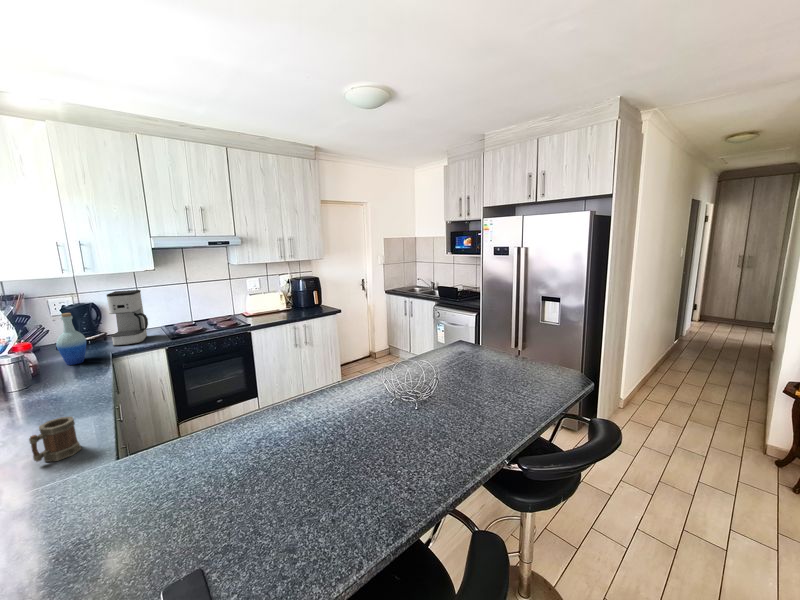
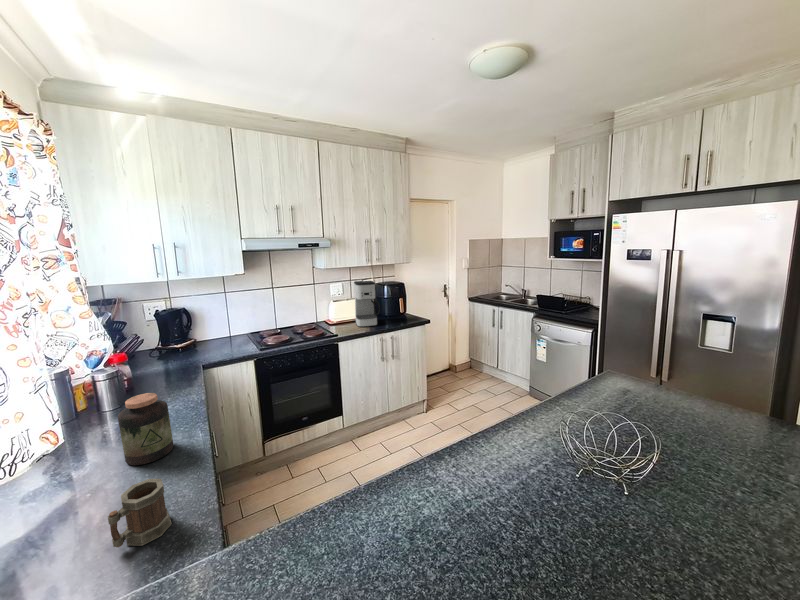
coffee maker: present [107,290,148,346] -> present [354,281,380,327]
bottle: present [56,313,86,365] -> none [150,321,178,378]
jar: none [30,364,82,422] -> present [118,393,173,465]

